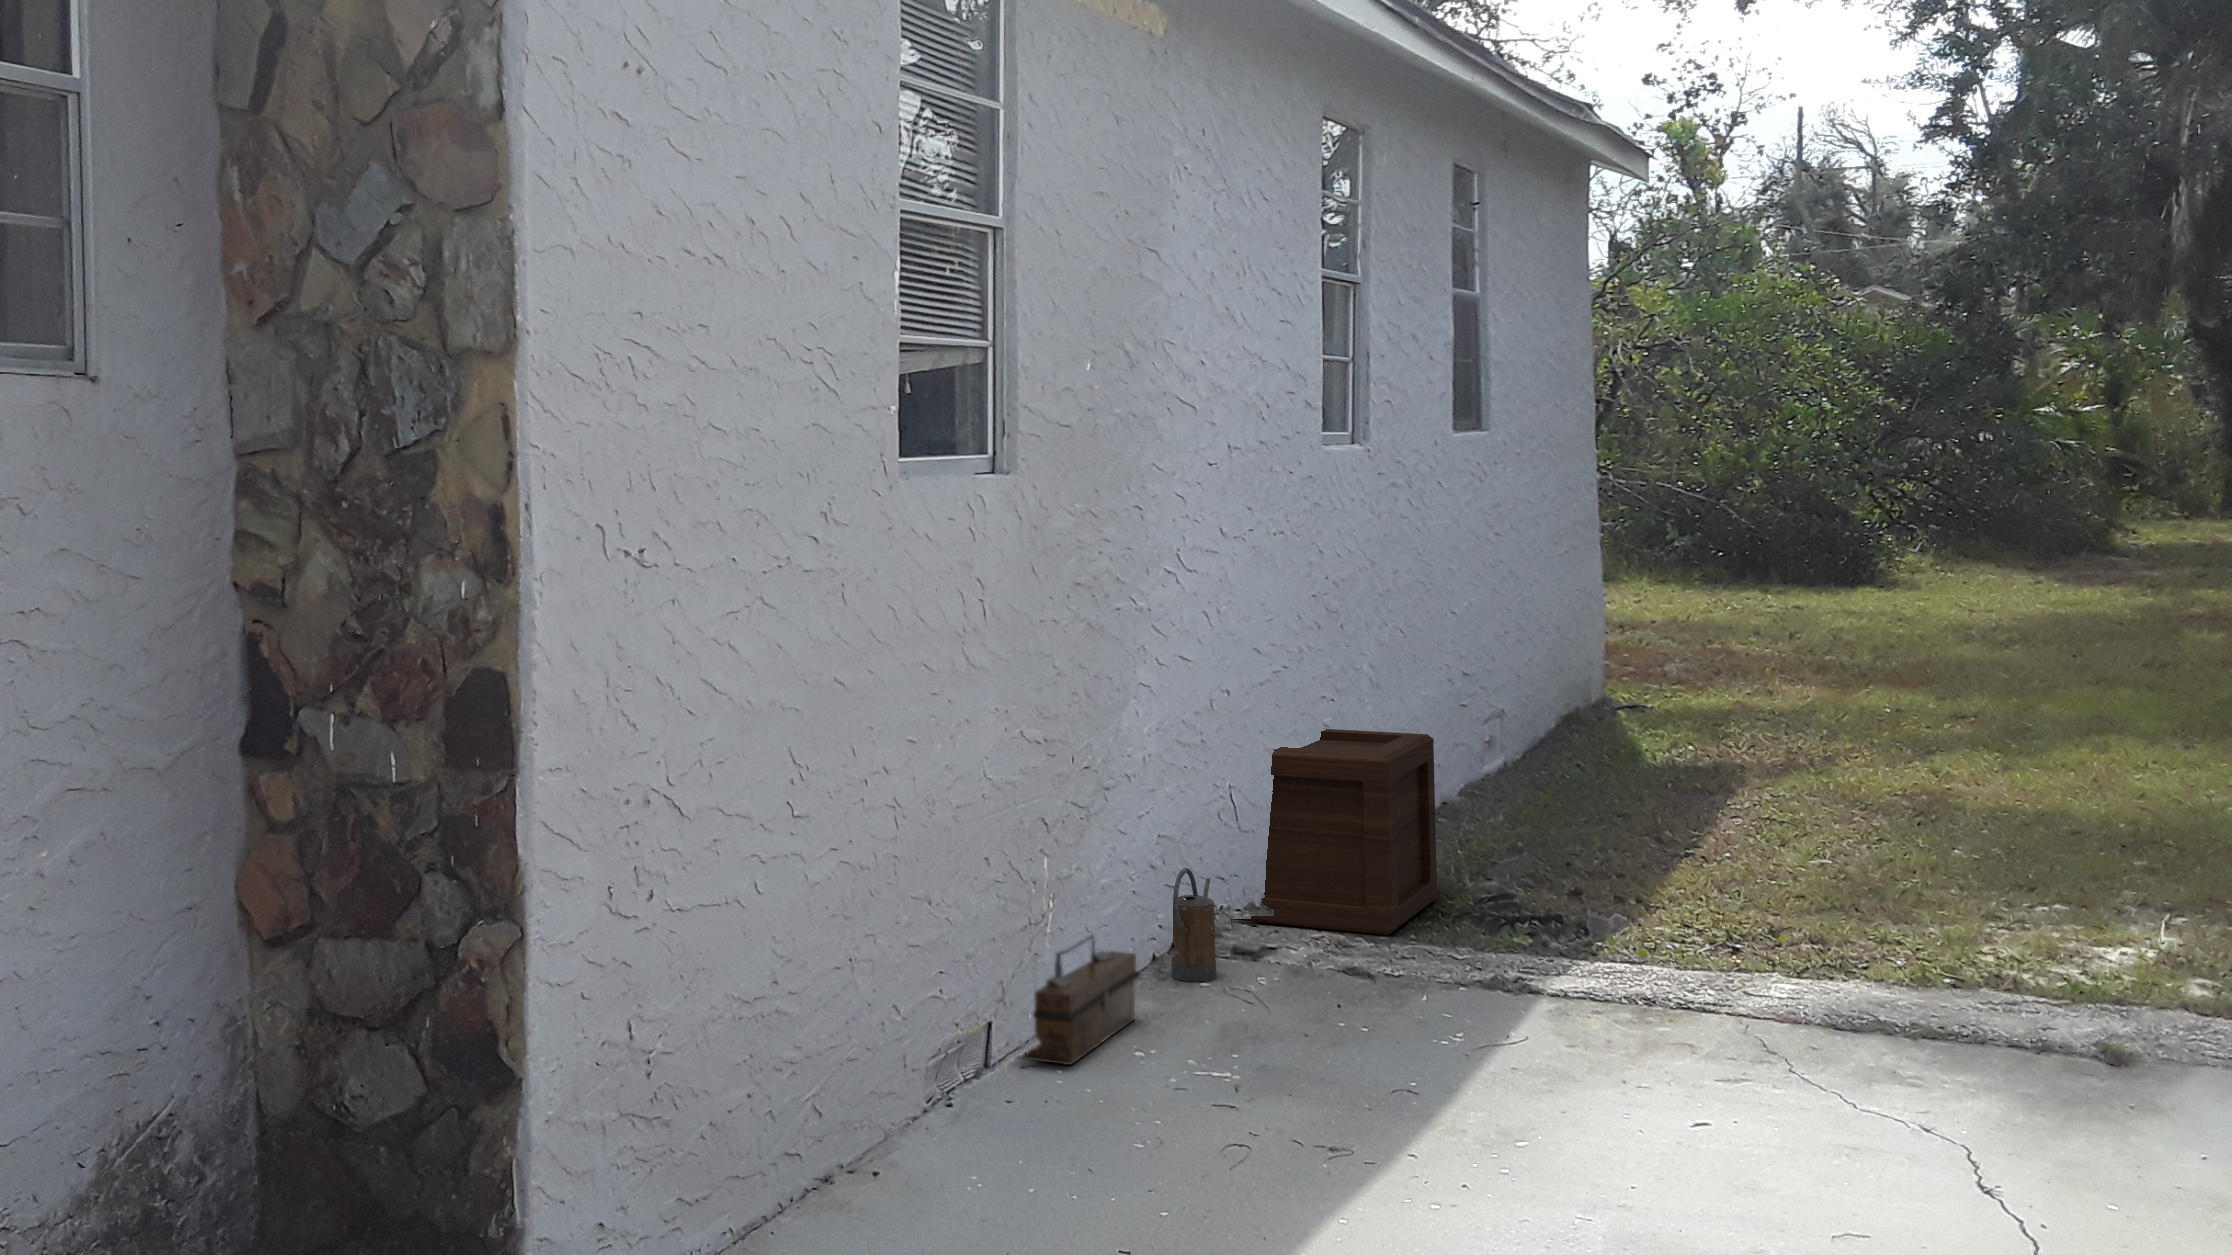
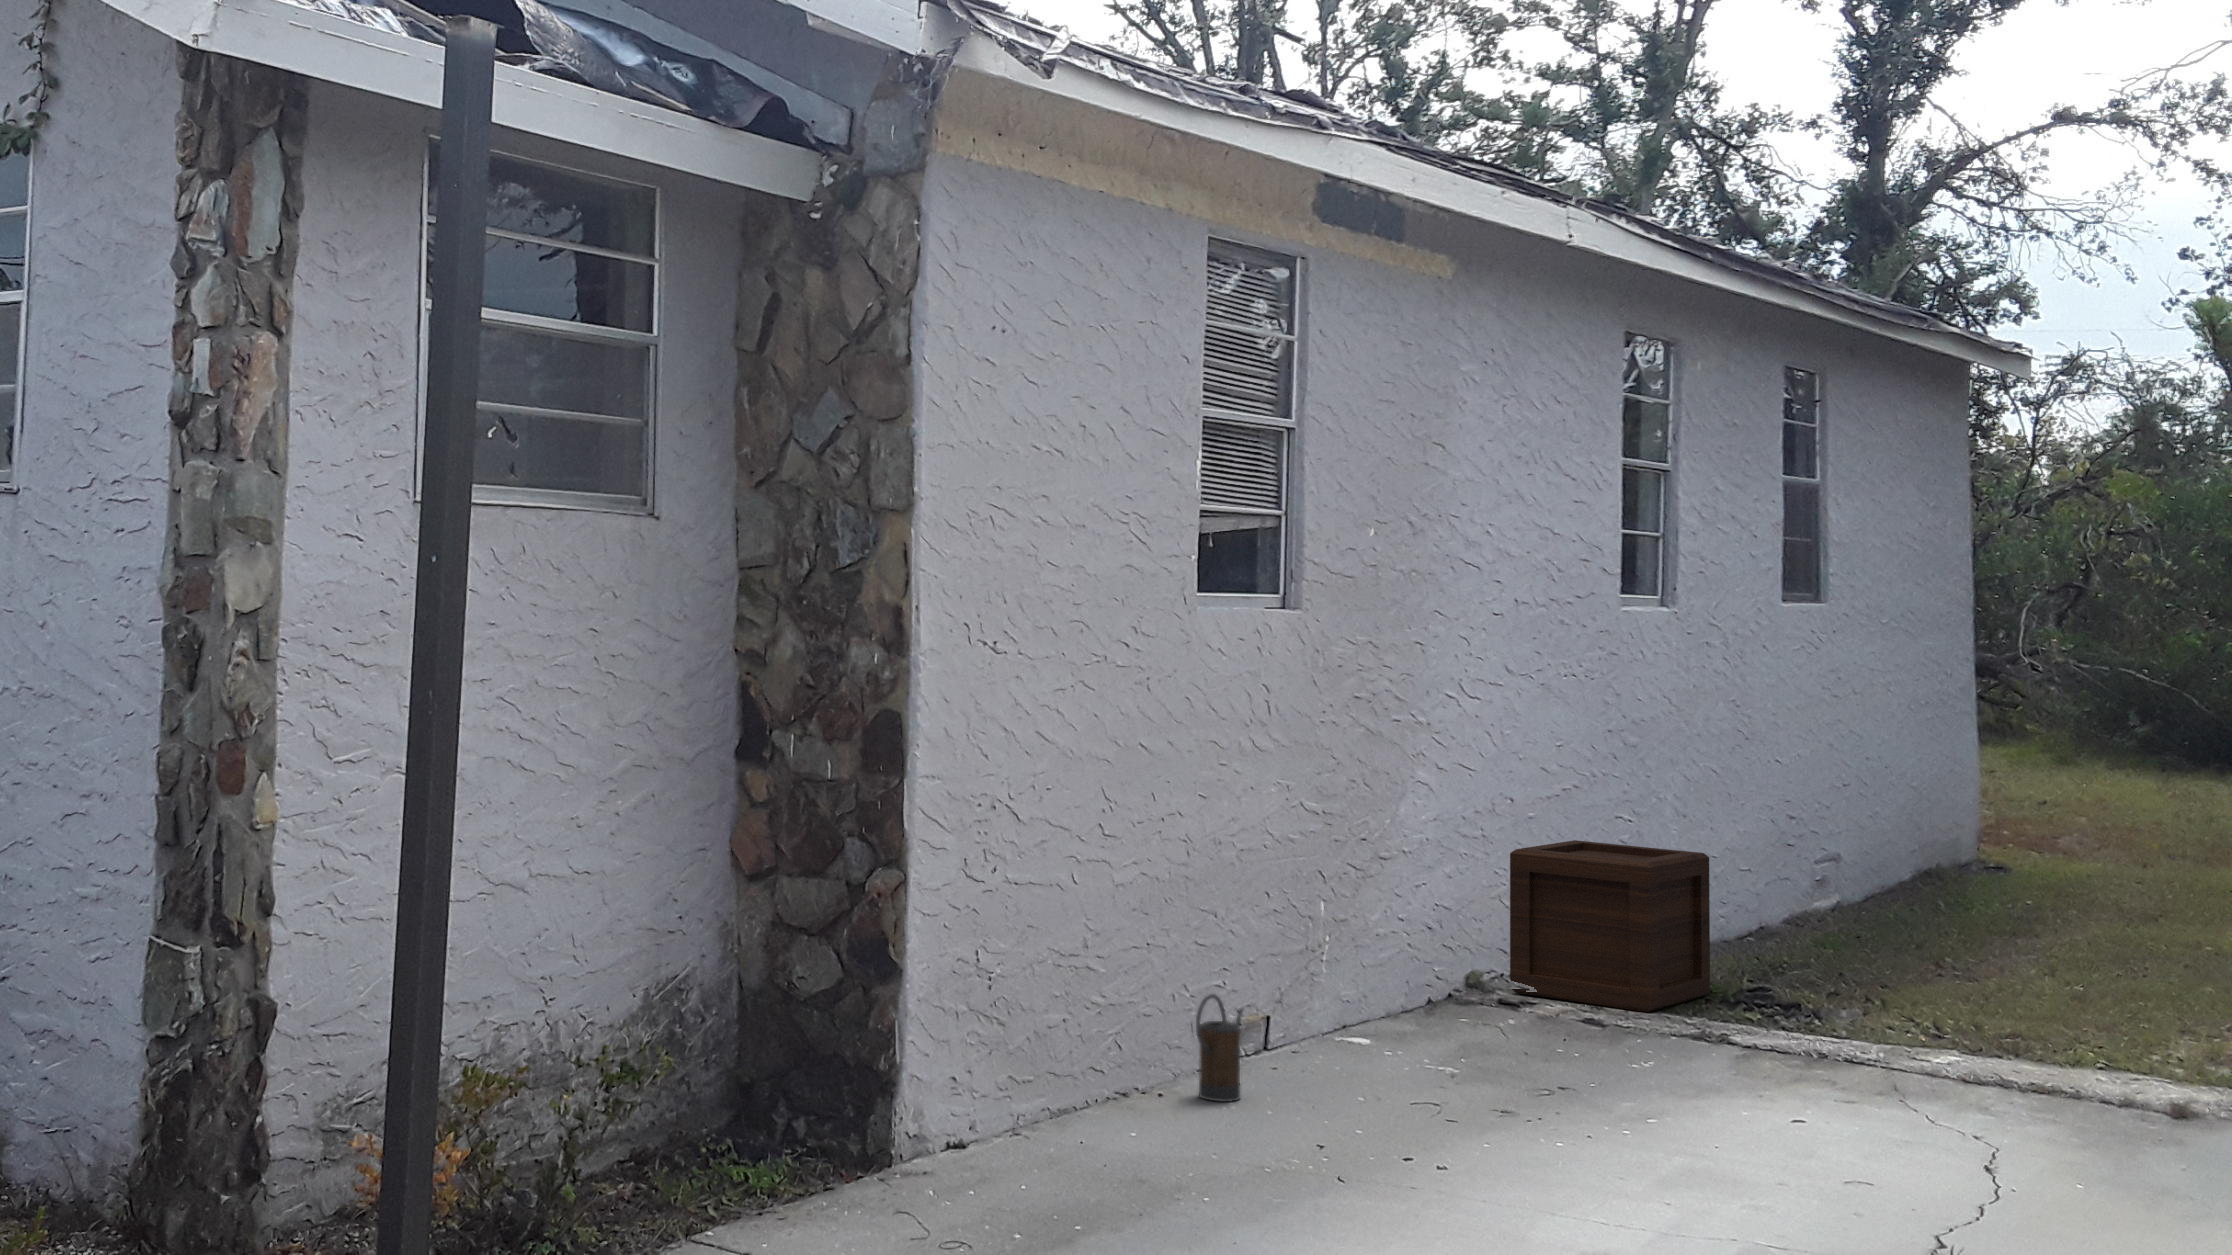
watering can: present [1171,868,1216,981] -> present [1196,994,1243,1102]
toolbox: present [1019,933,1140,1065] -> none [1289,970,1407,1062]

